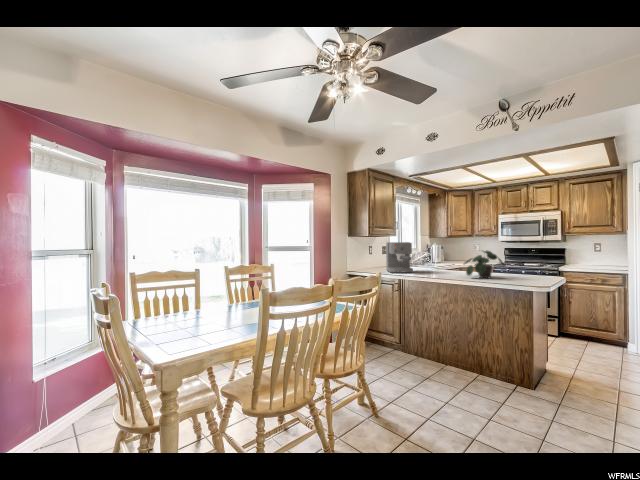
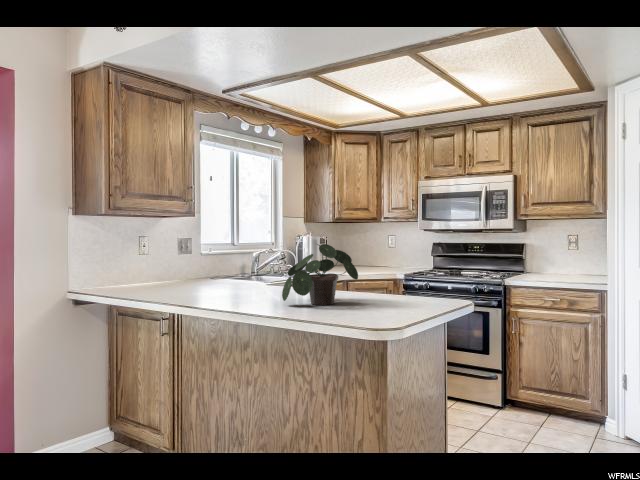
coffee maker: present [386,242,413,273] -> none [146,228,201,296]

